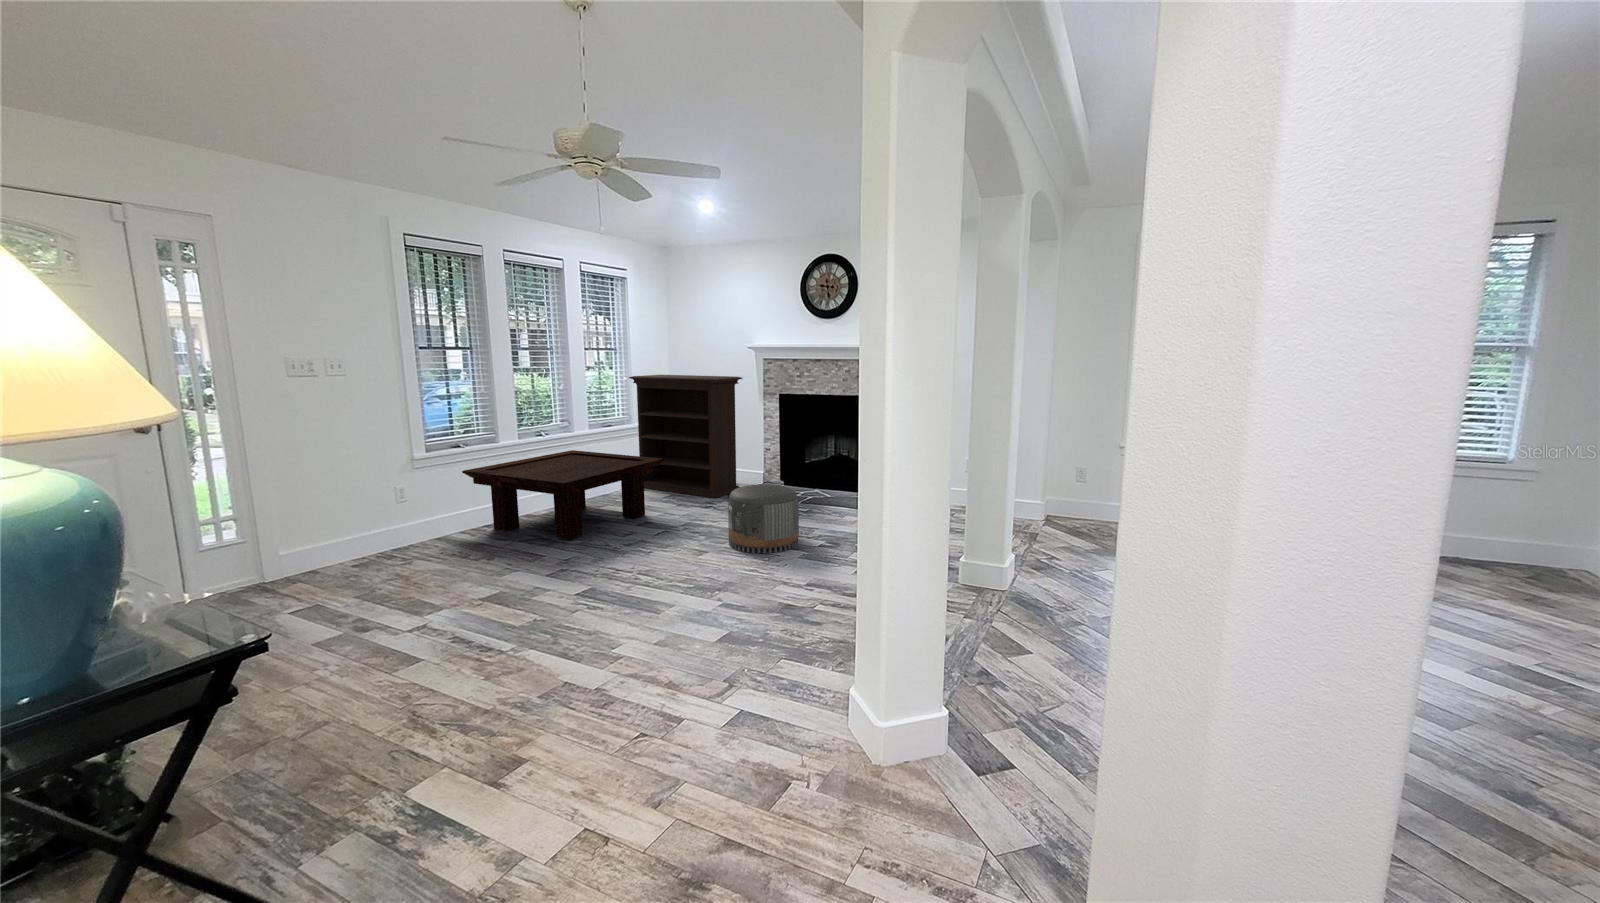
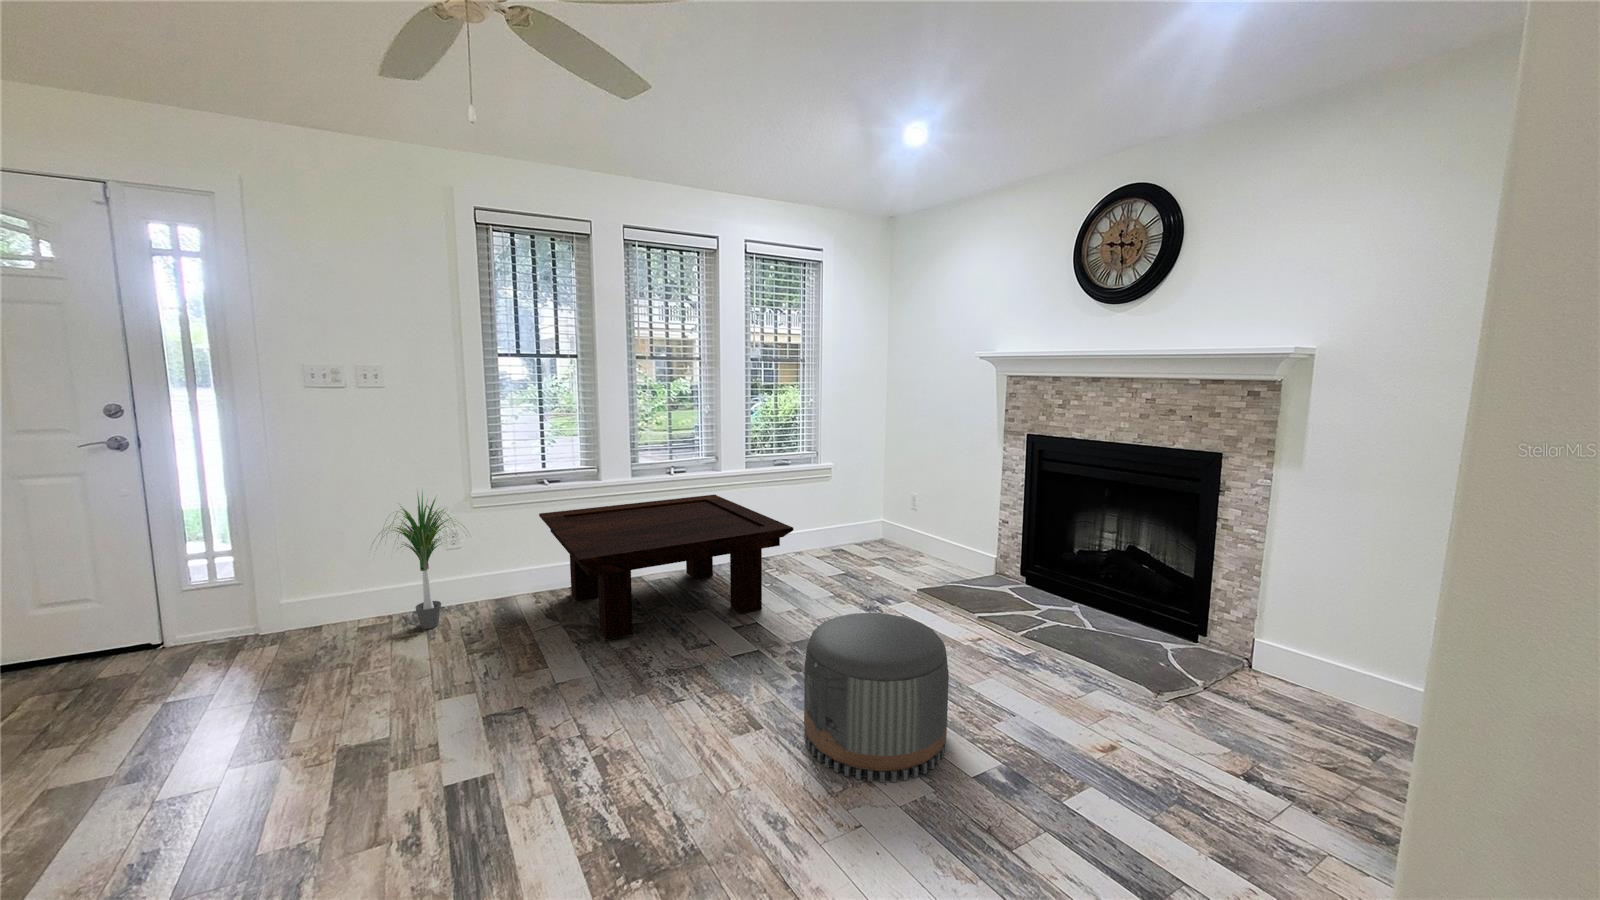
bookshelf: present [629,375,742,498] -> none [809,397,960,593]
potted plant: none [362,452,444,559] -> present [374,493,465,629]

